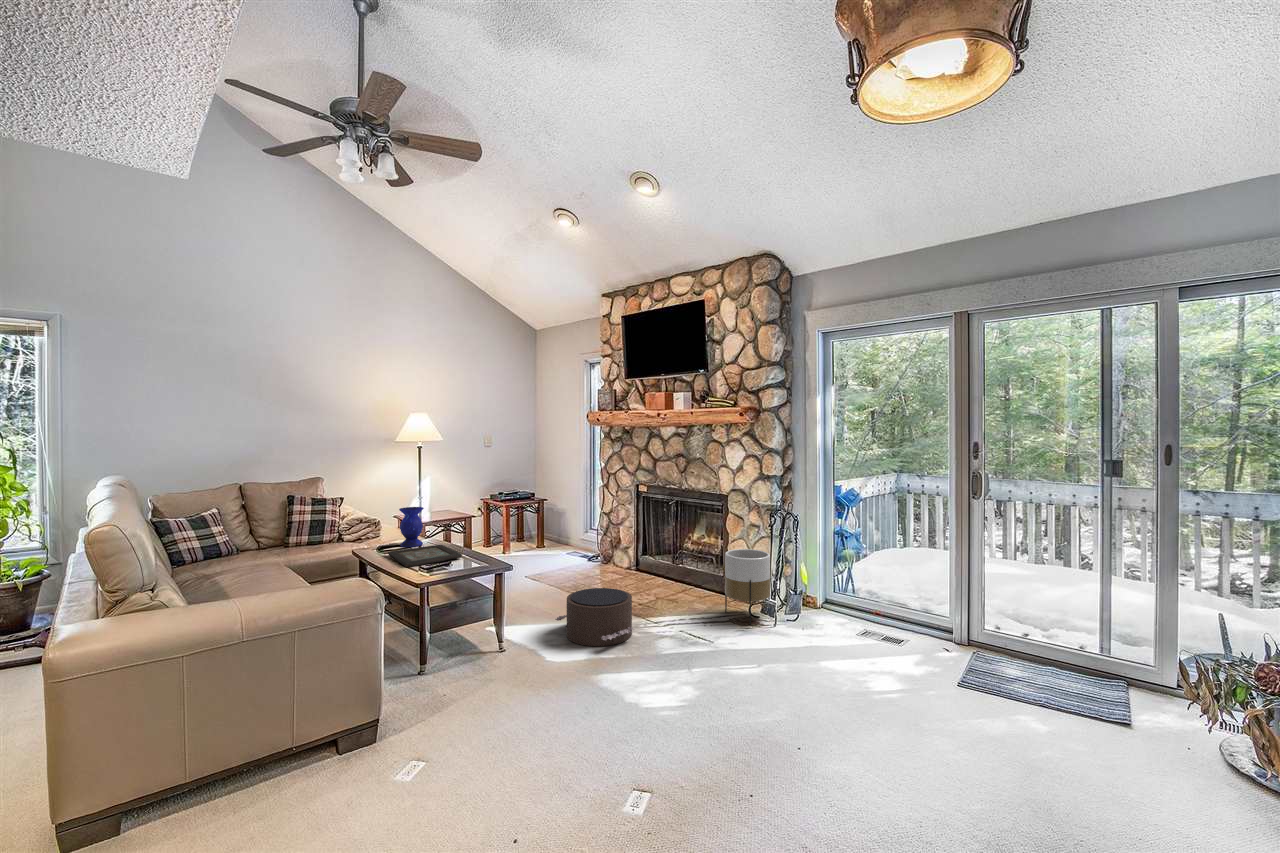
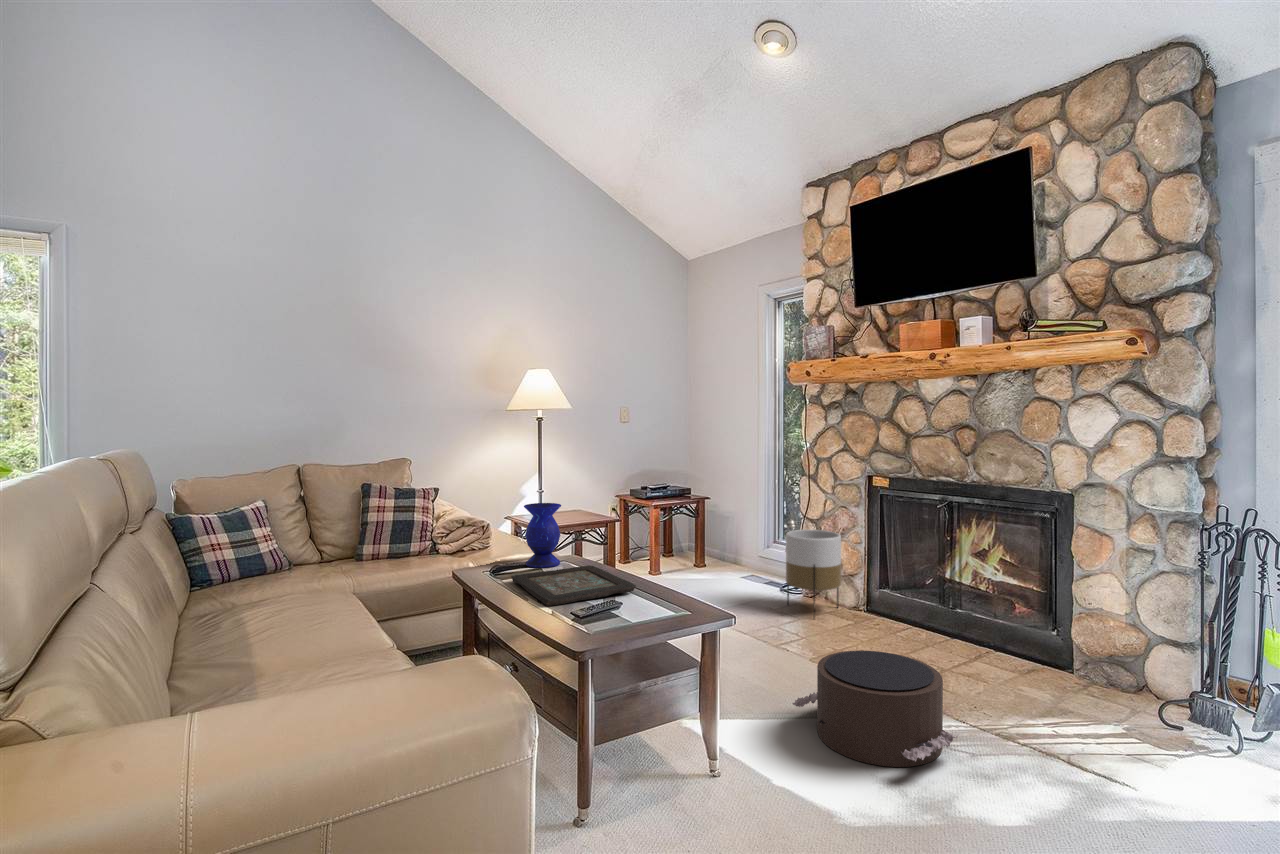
planter: present [725,549,770,625] -> present [786,530,841,618]

